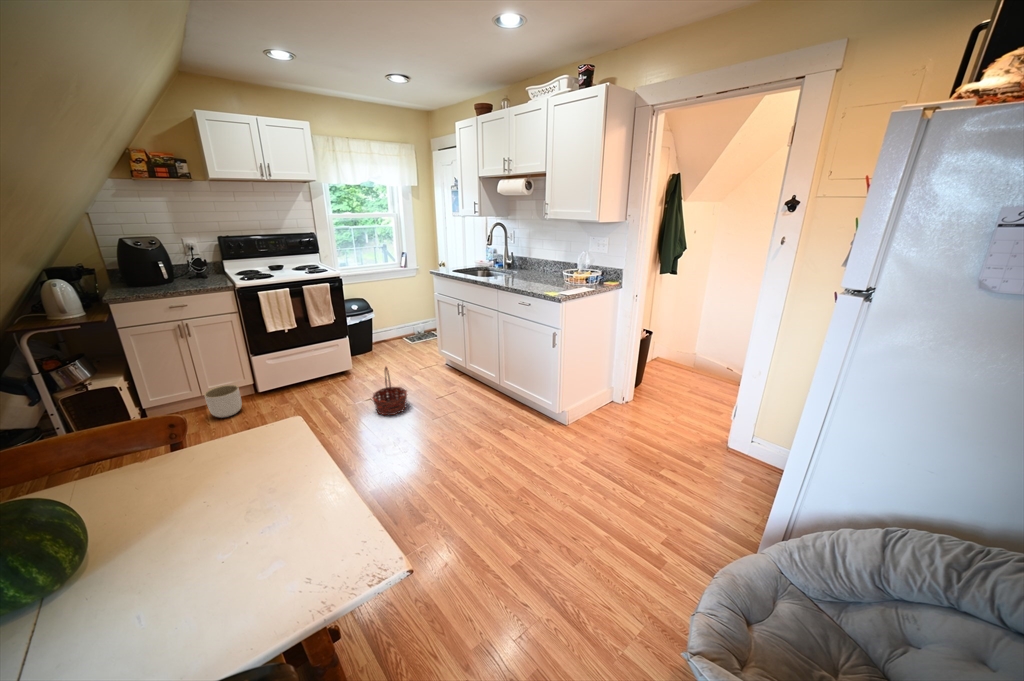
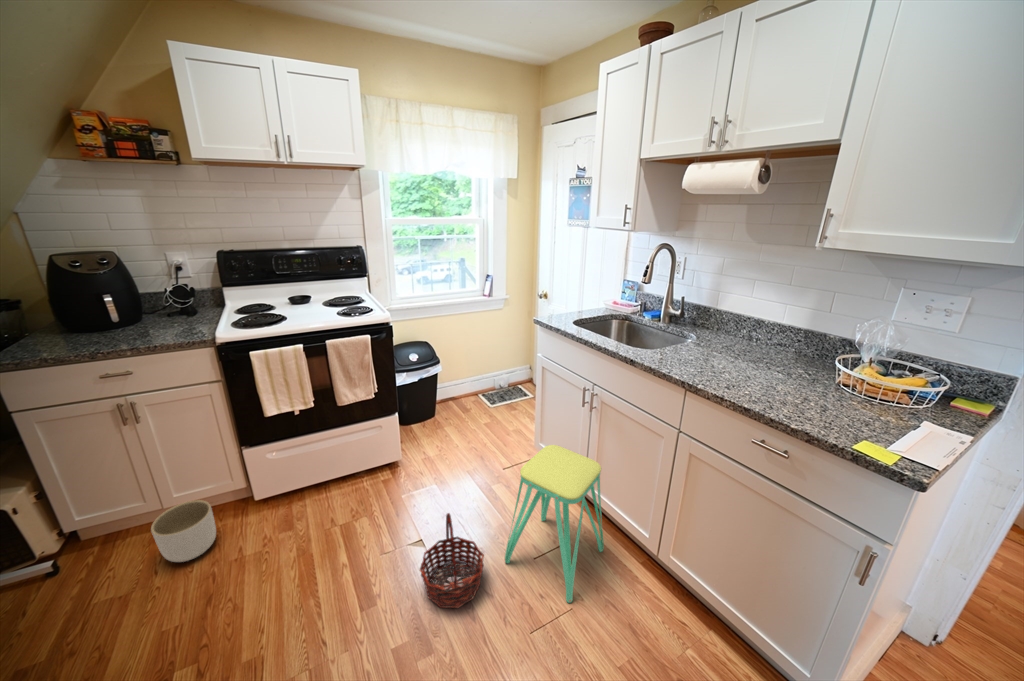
stool: none [420,334,475,408] -> present [505,445,604,603]

